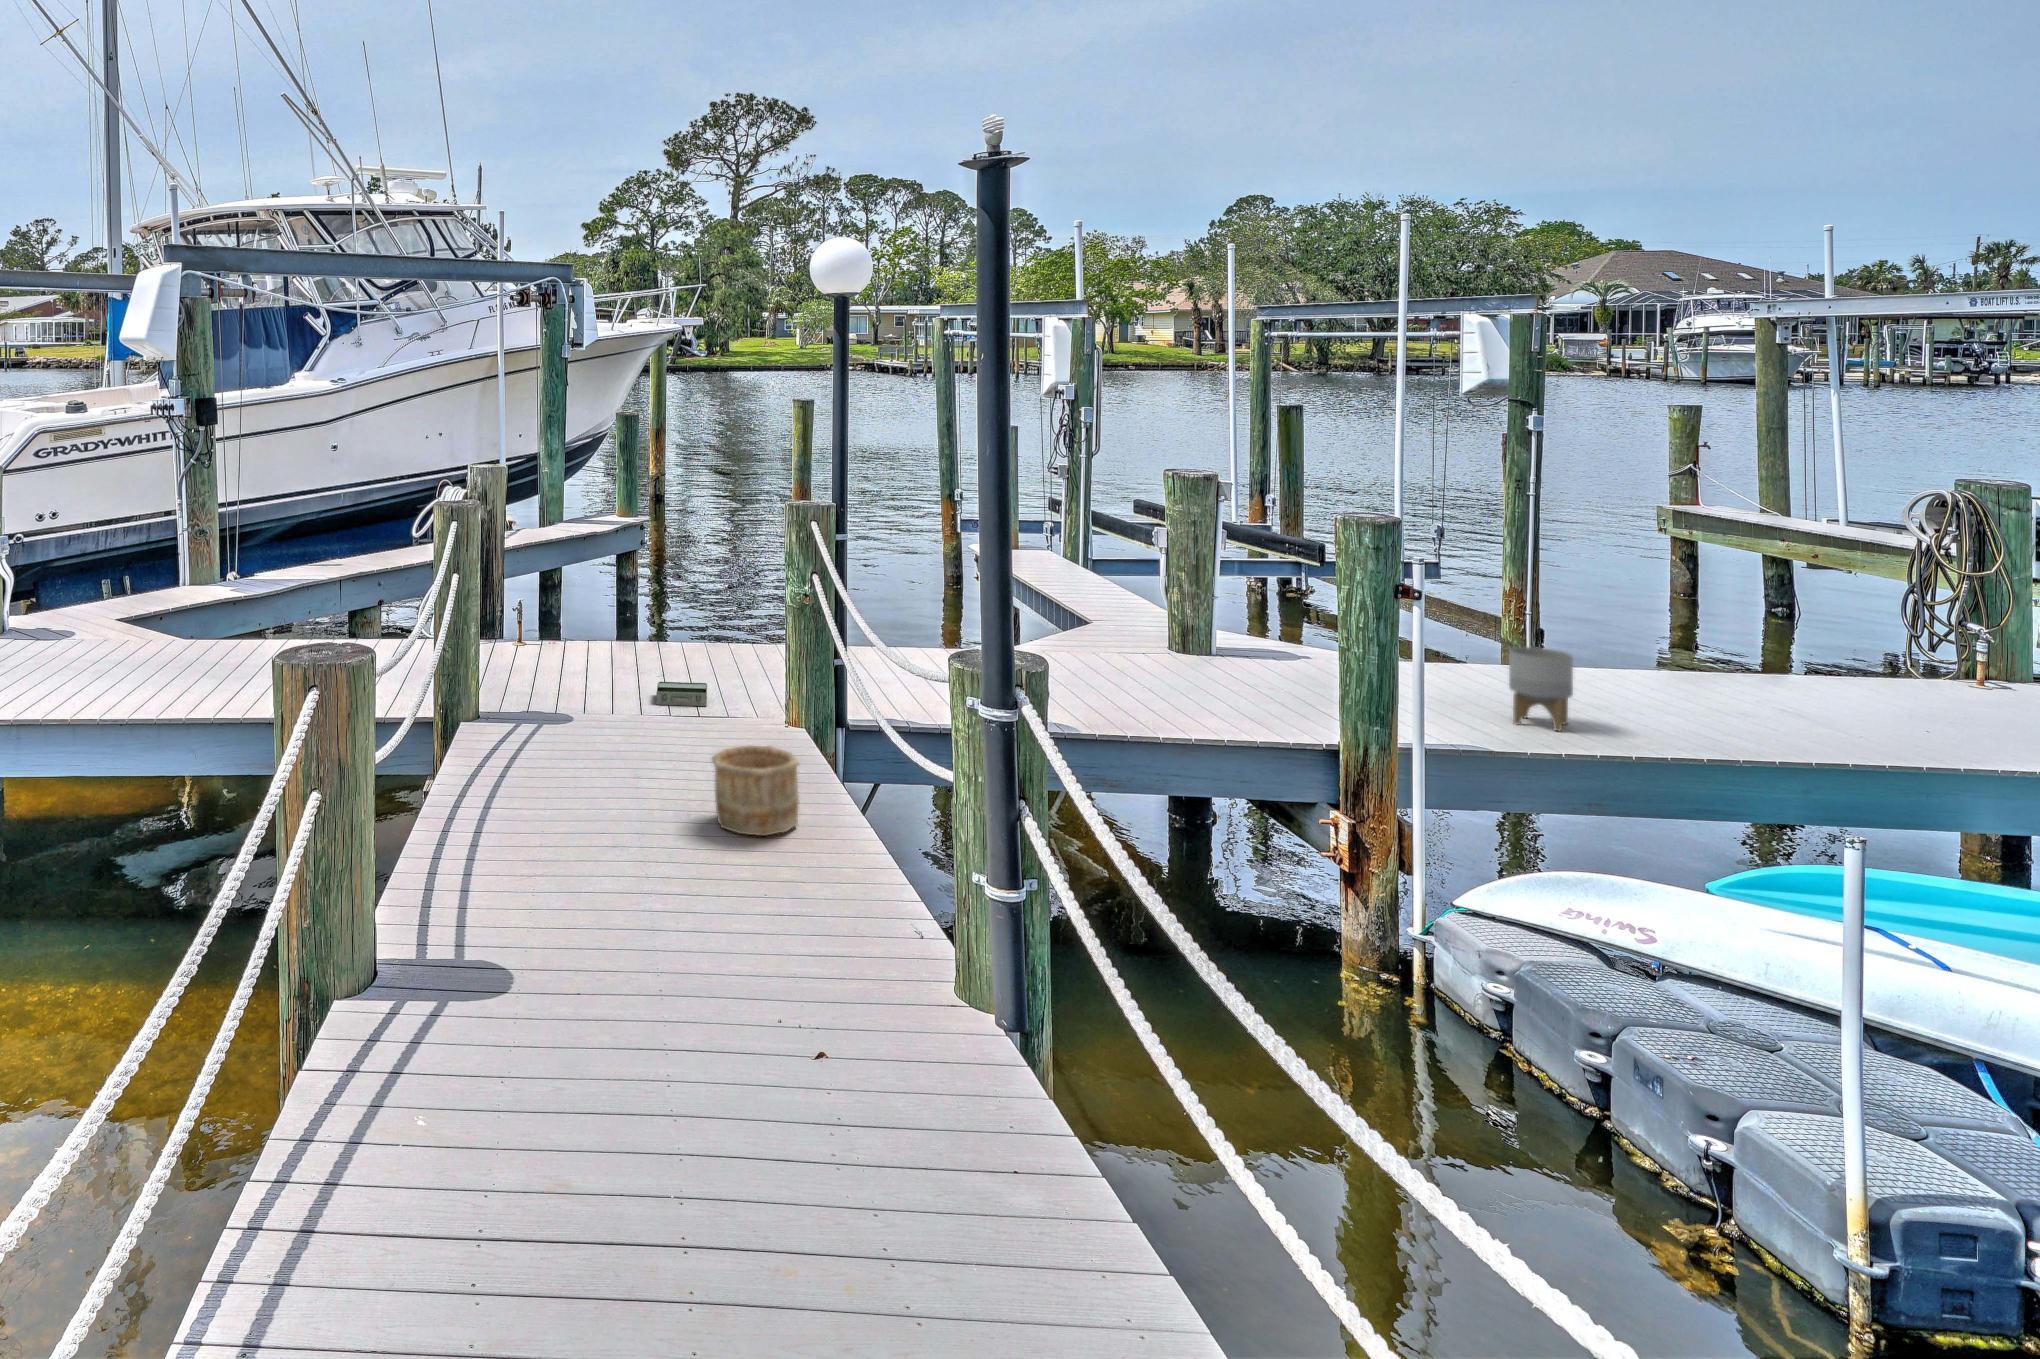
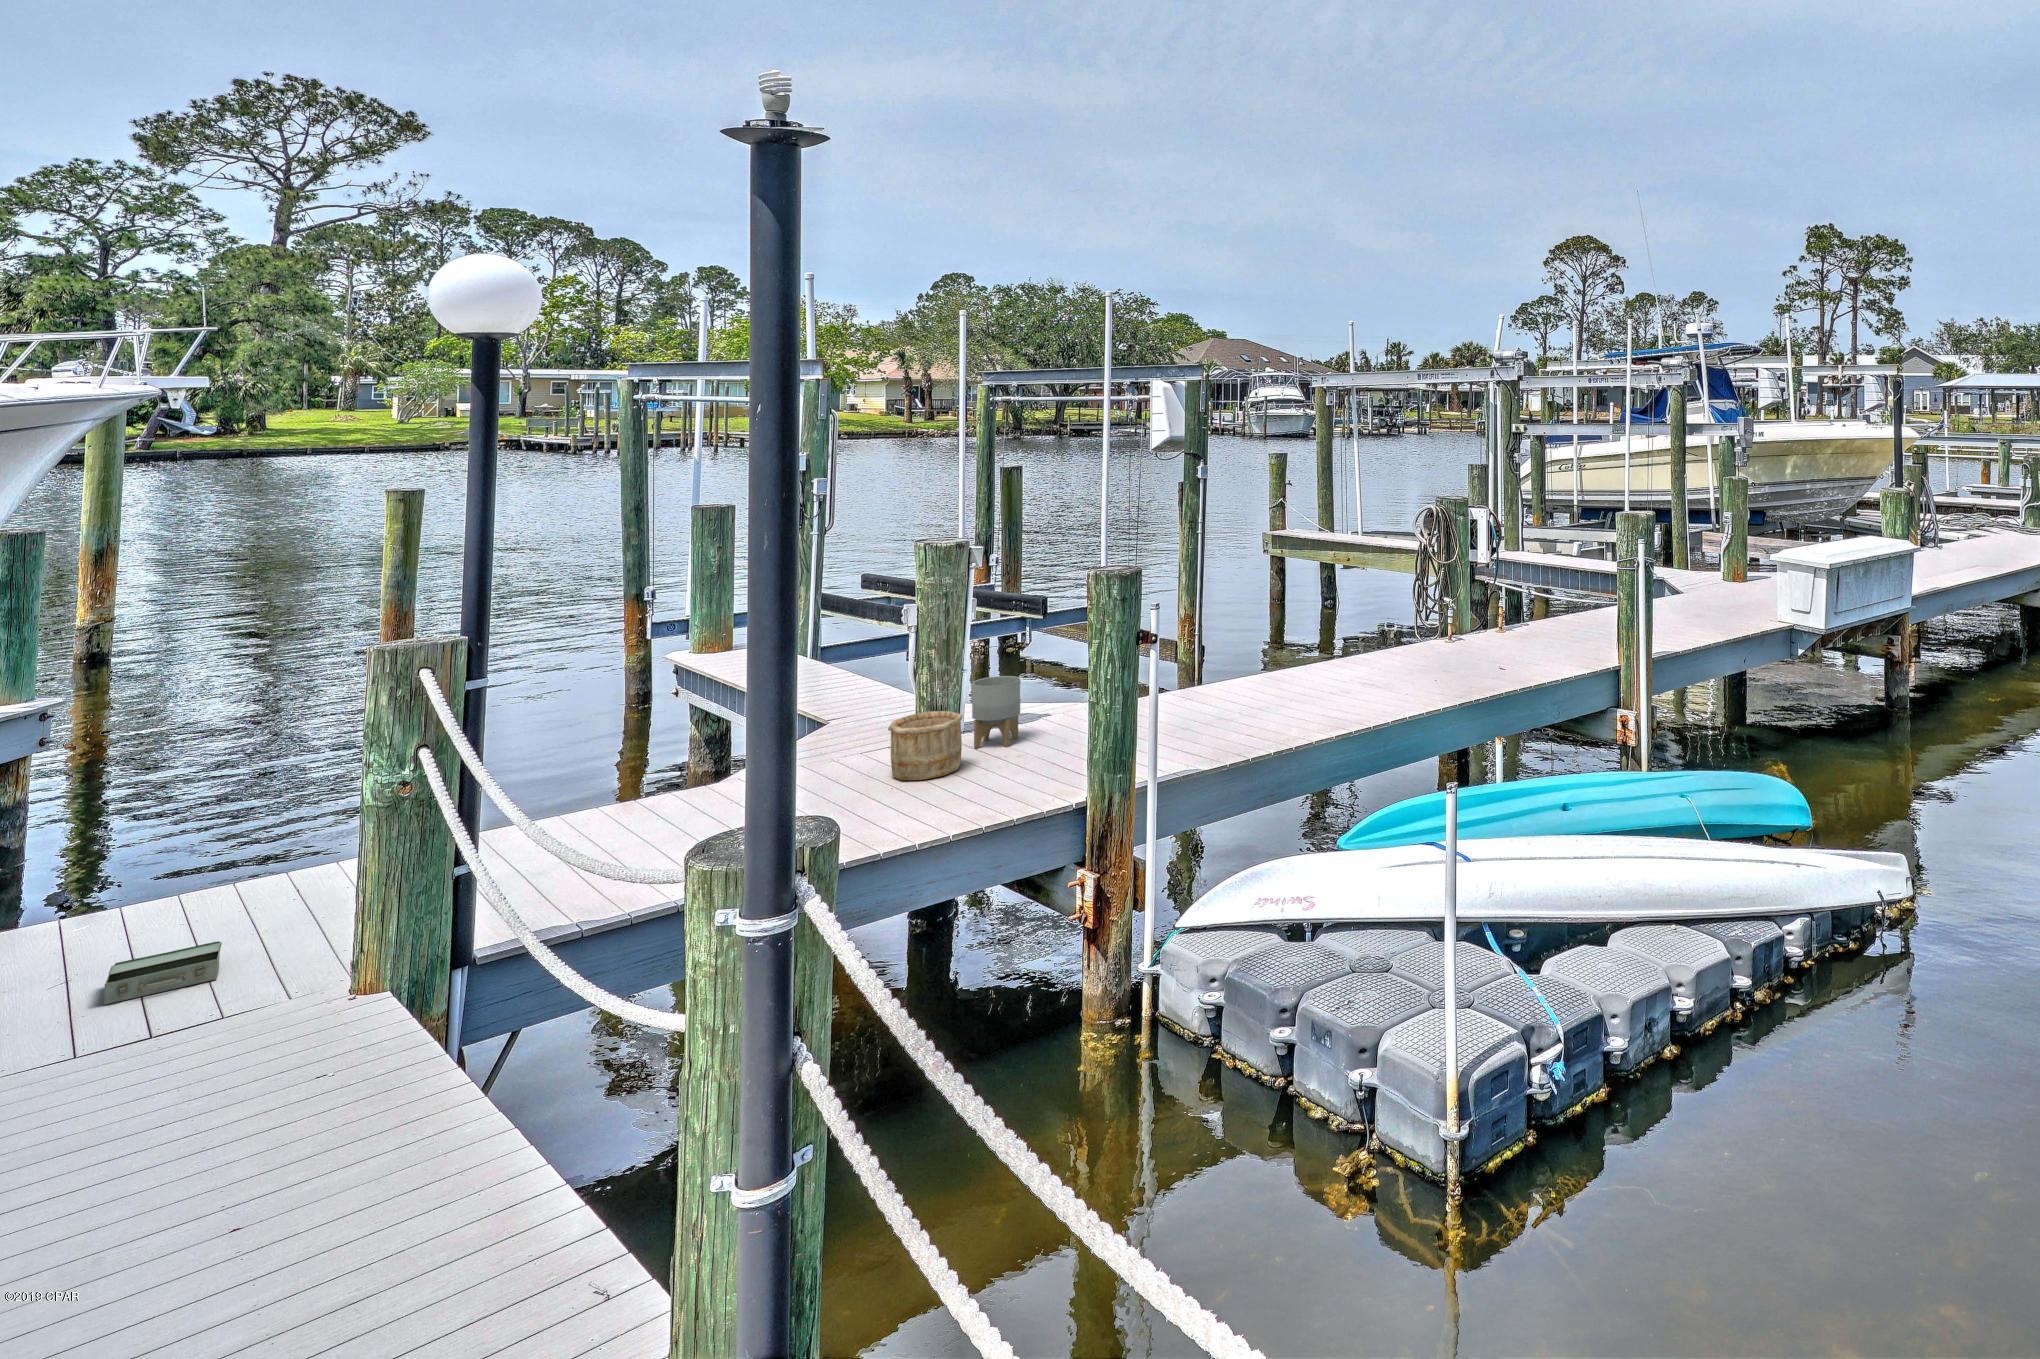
planter: present [1509,647,1573,731] -> present [972,676,1020,748]
wooden bucket: present [712,745,799,836] -> present [888,711,963,780]

